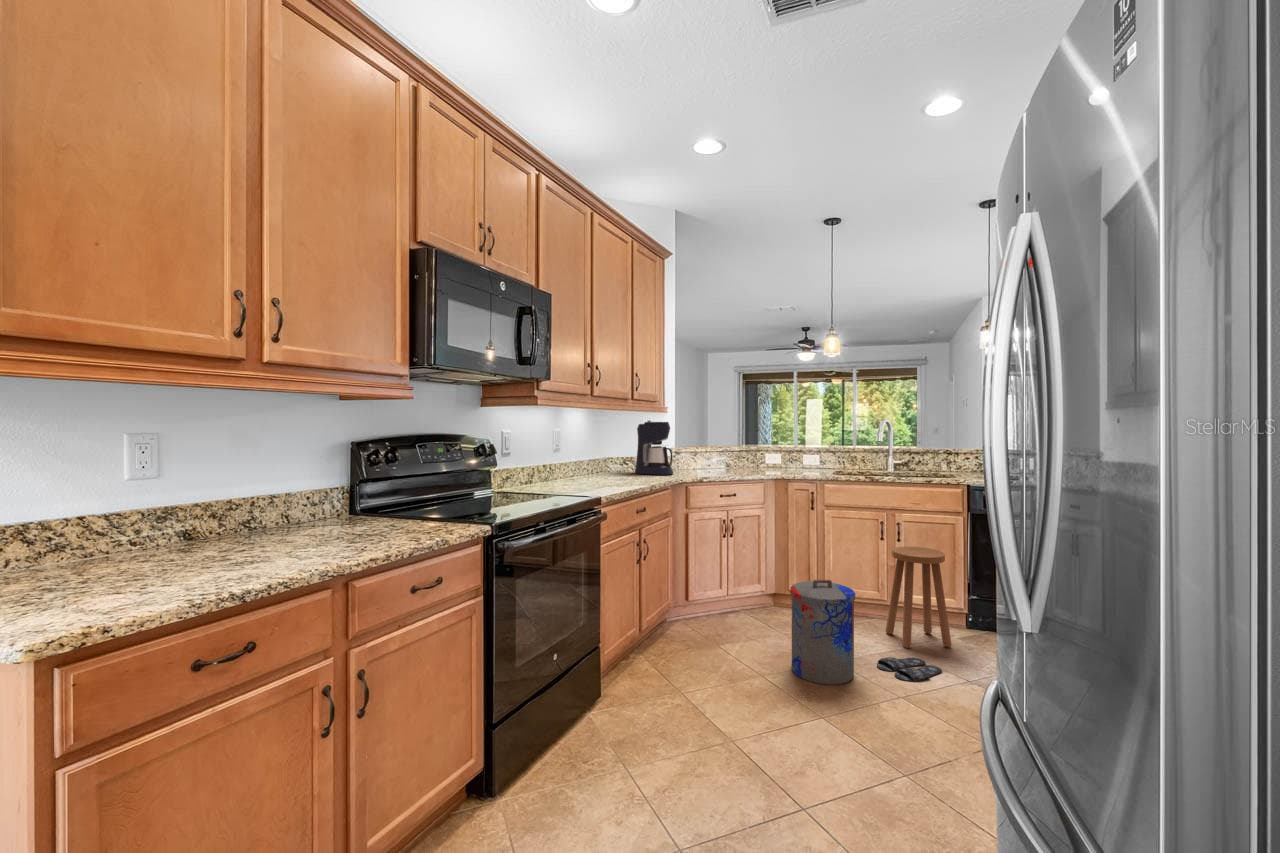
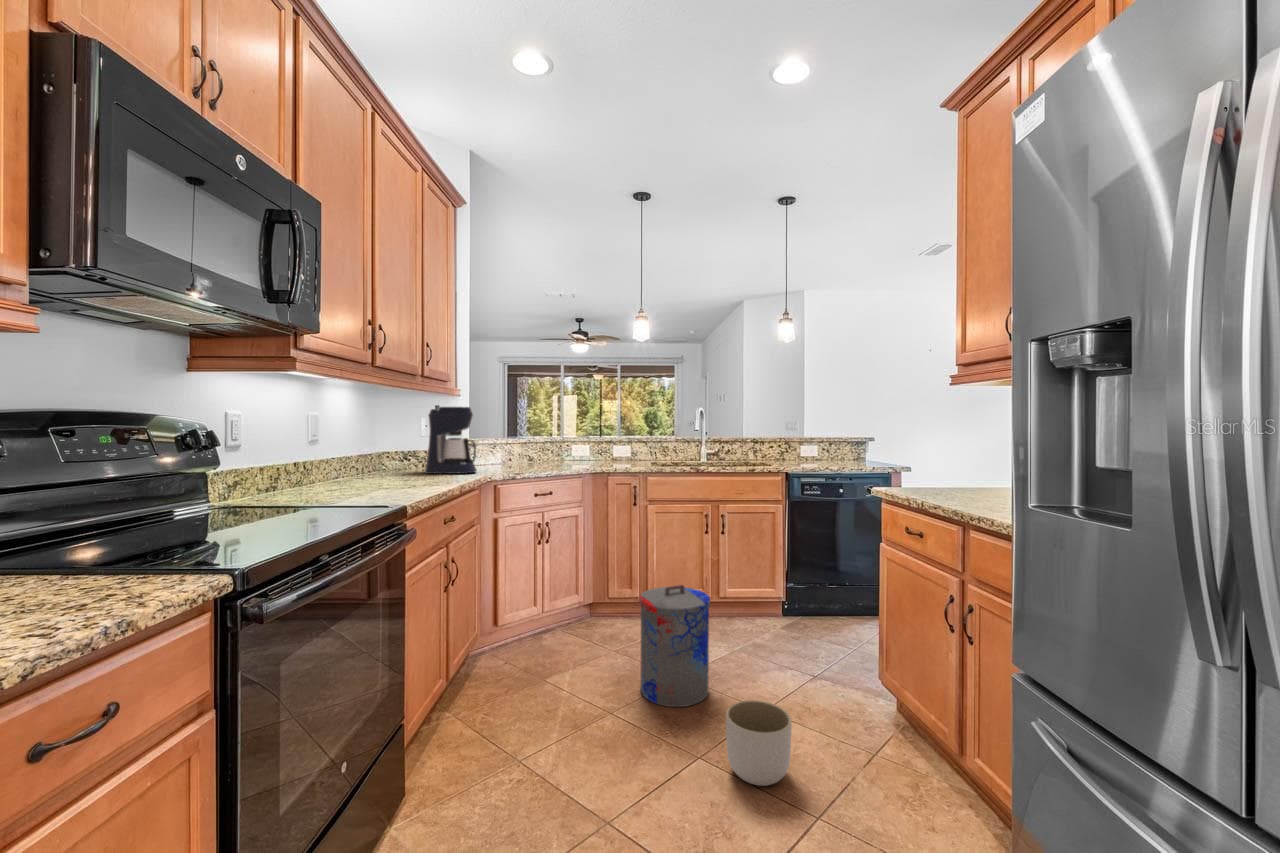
stool: present [886,547,952,648] -> none [714,538,778,644]
slippers: present [877,657,942,682] -> none [723,655,783,684]
planter: none [838,680,897,751] -> present [726,700,792,786]

